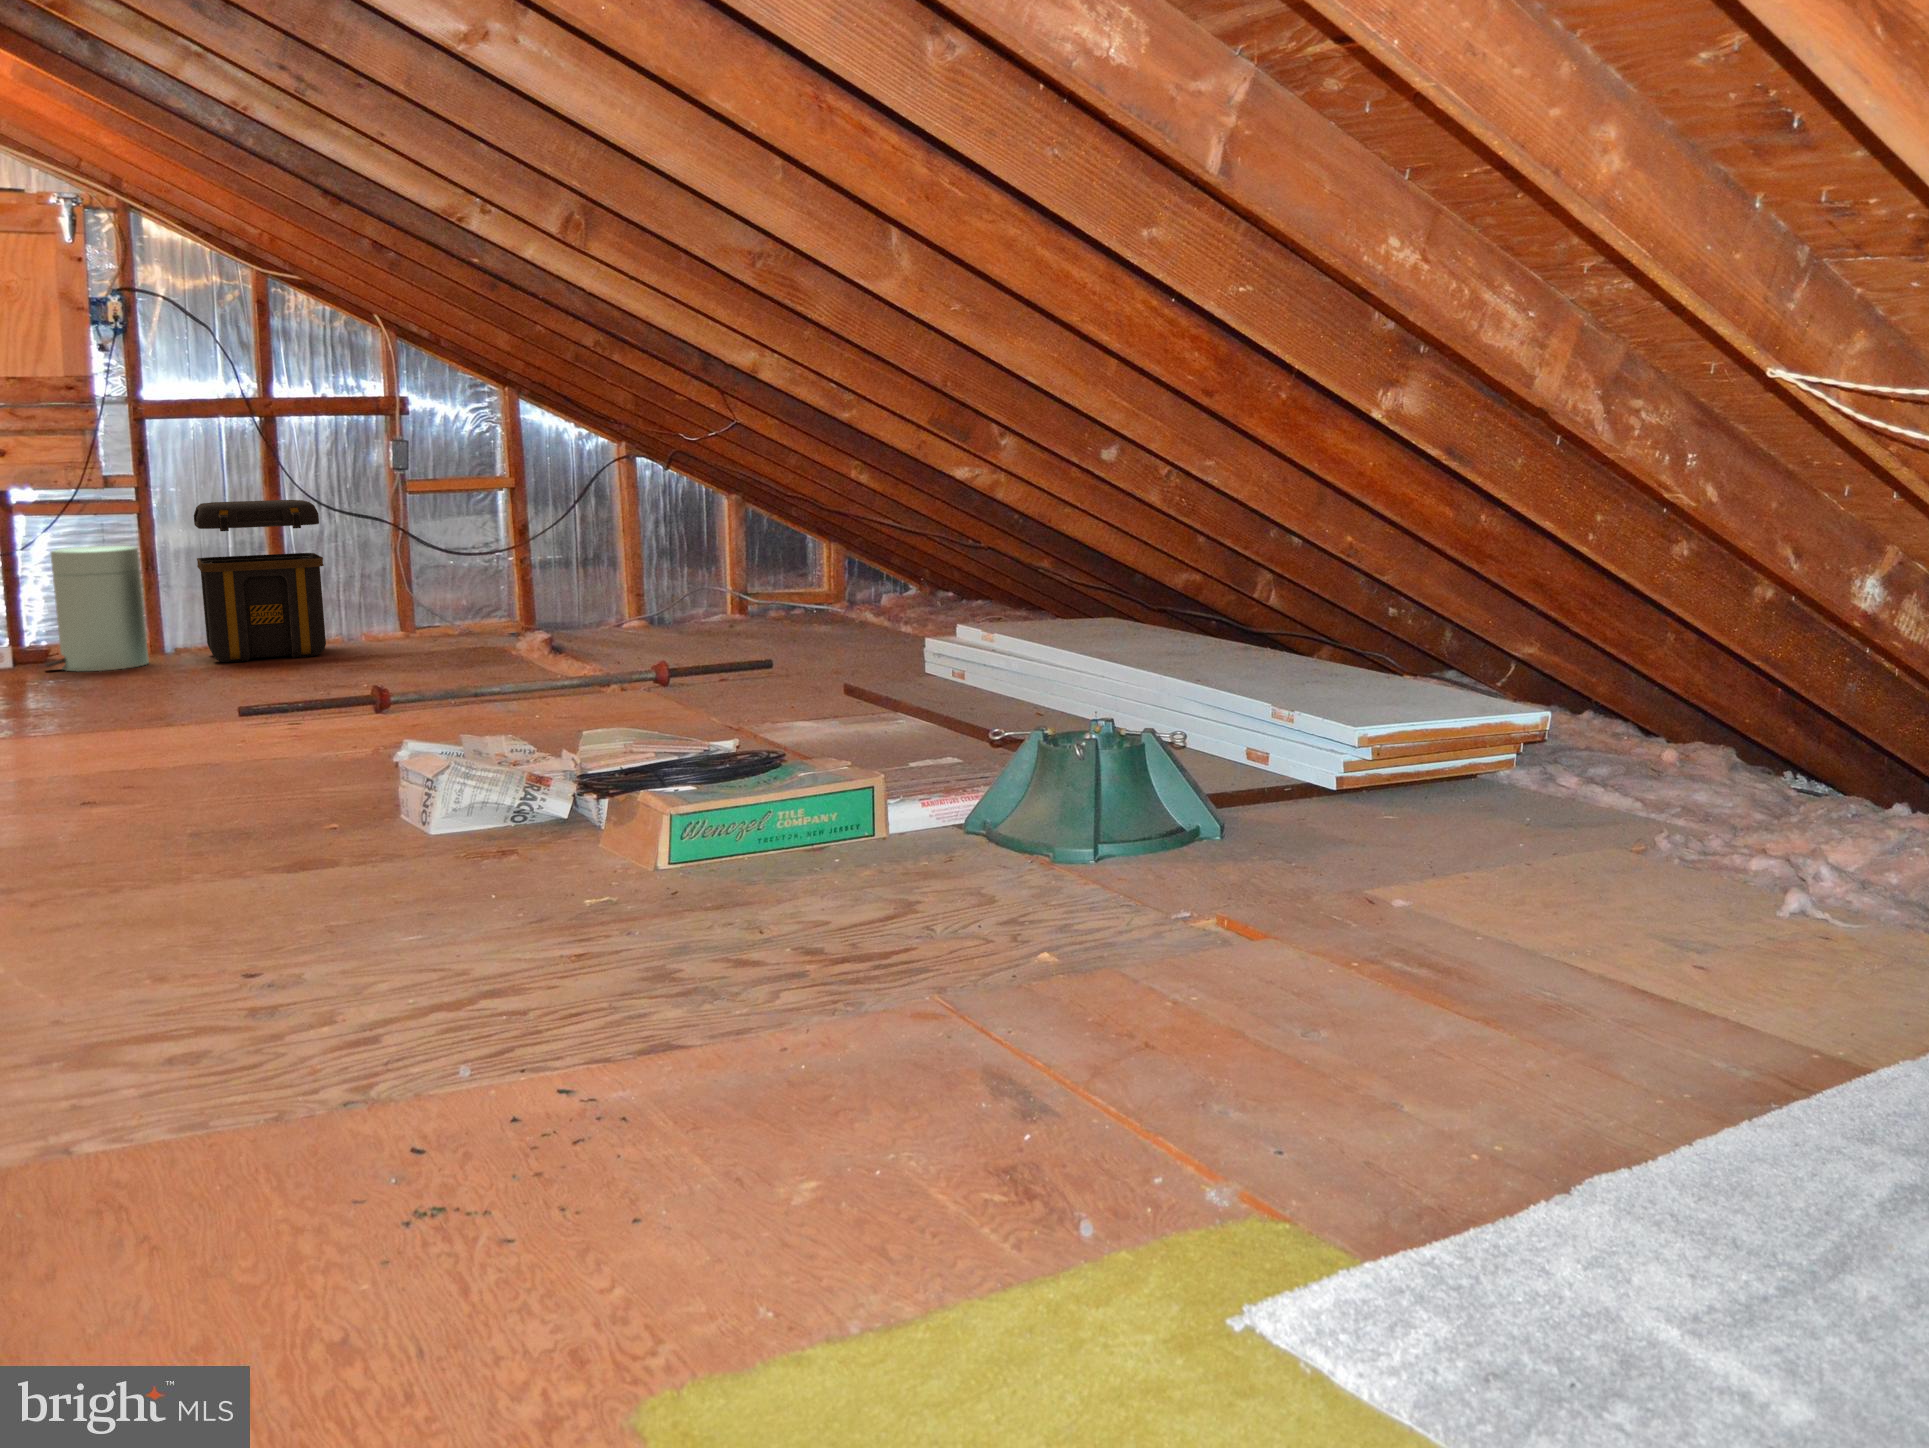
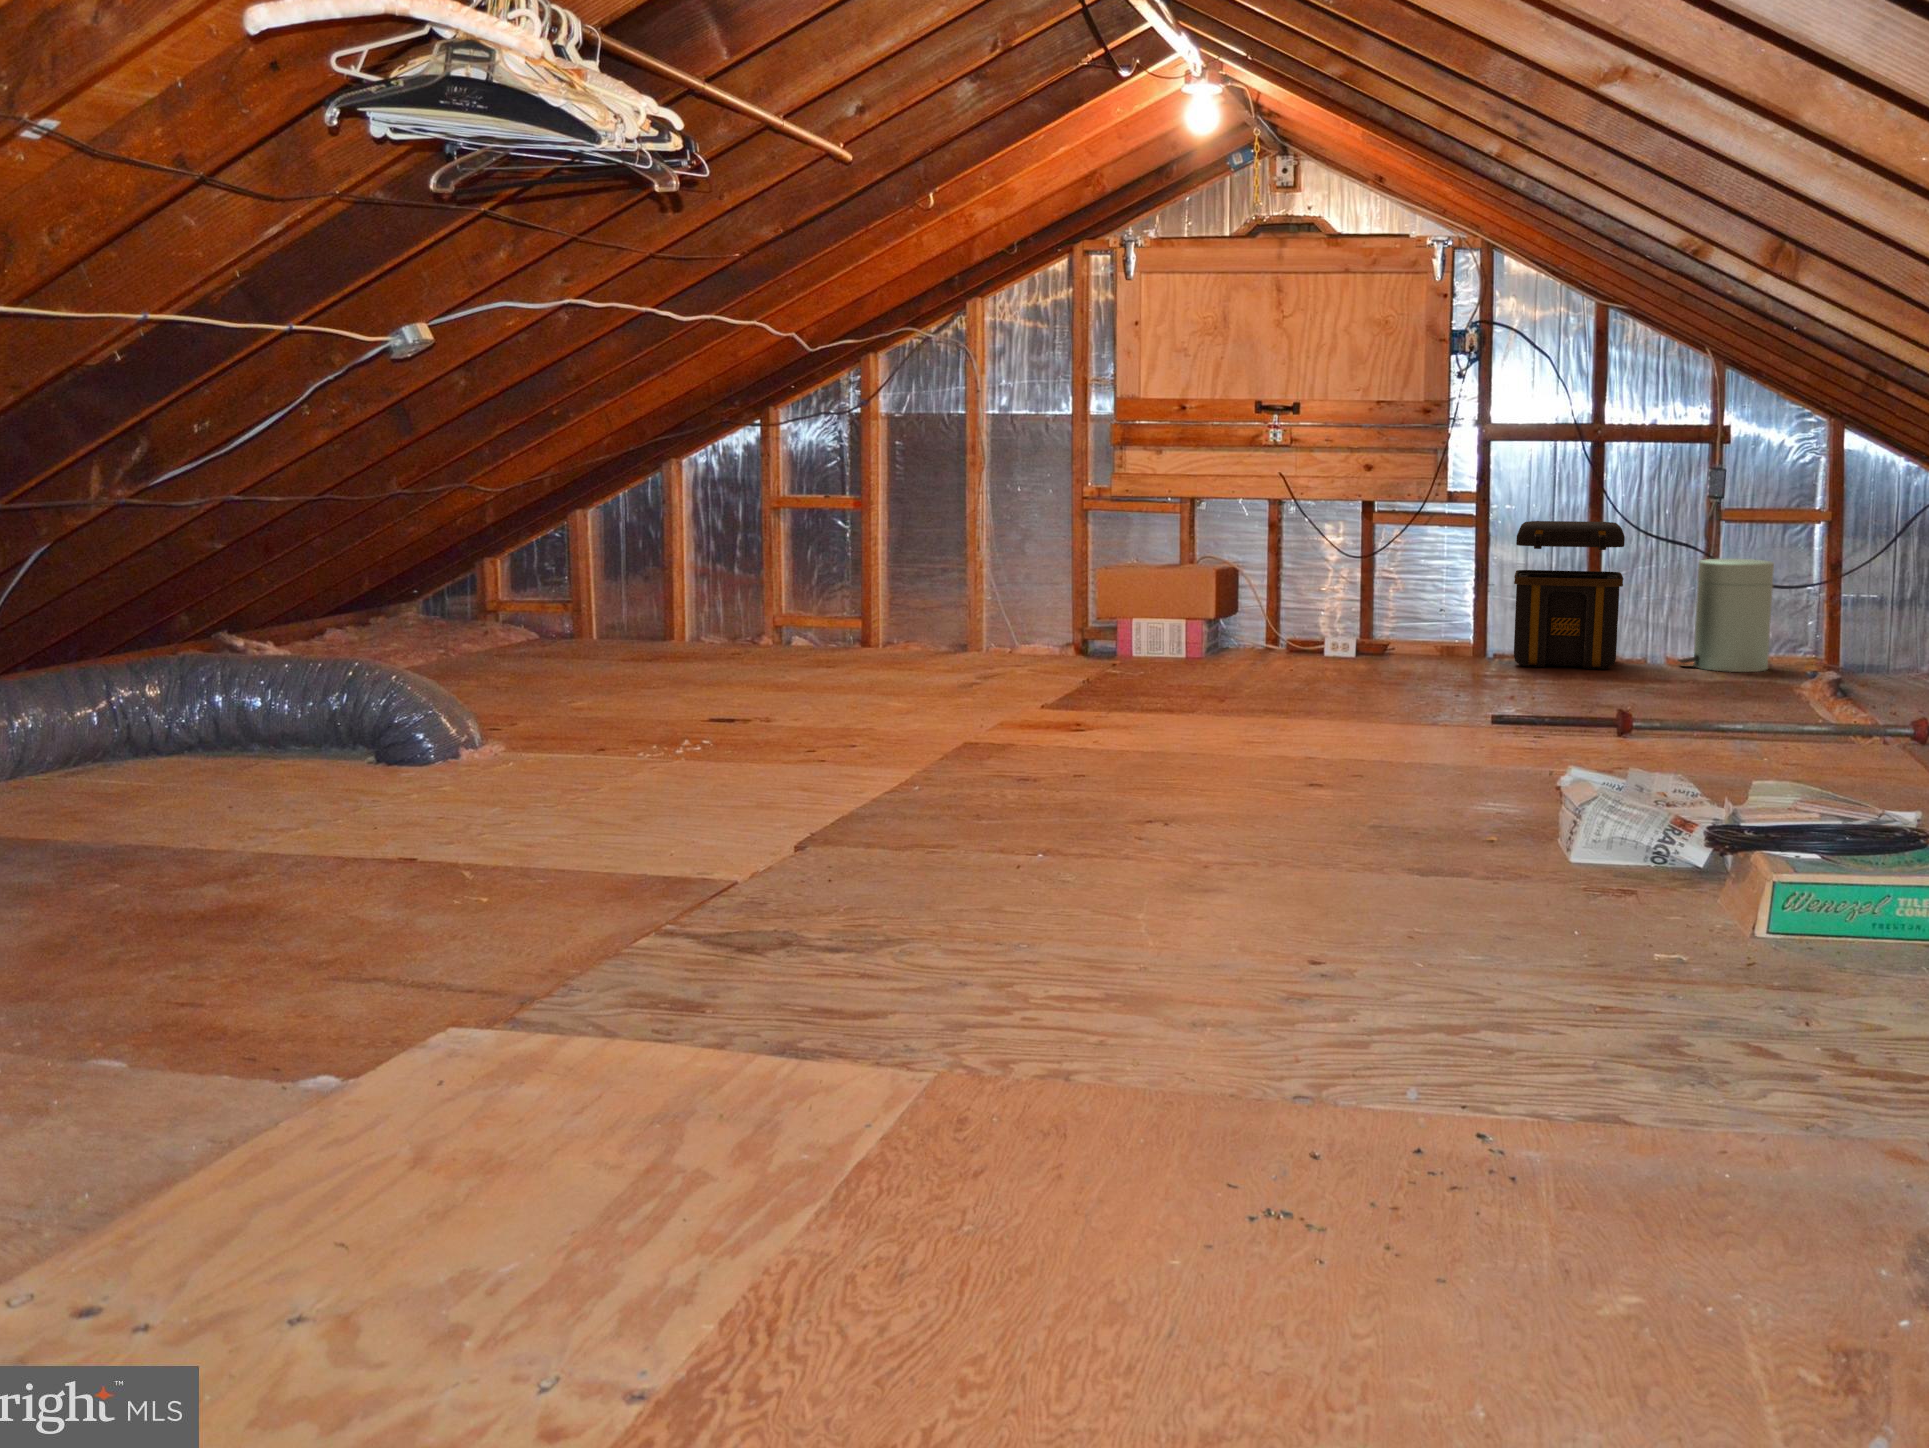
trash can: present [45,546,149,671] -> present [1679,559,1774,672]

